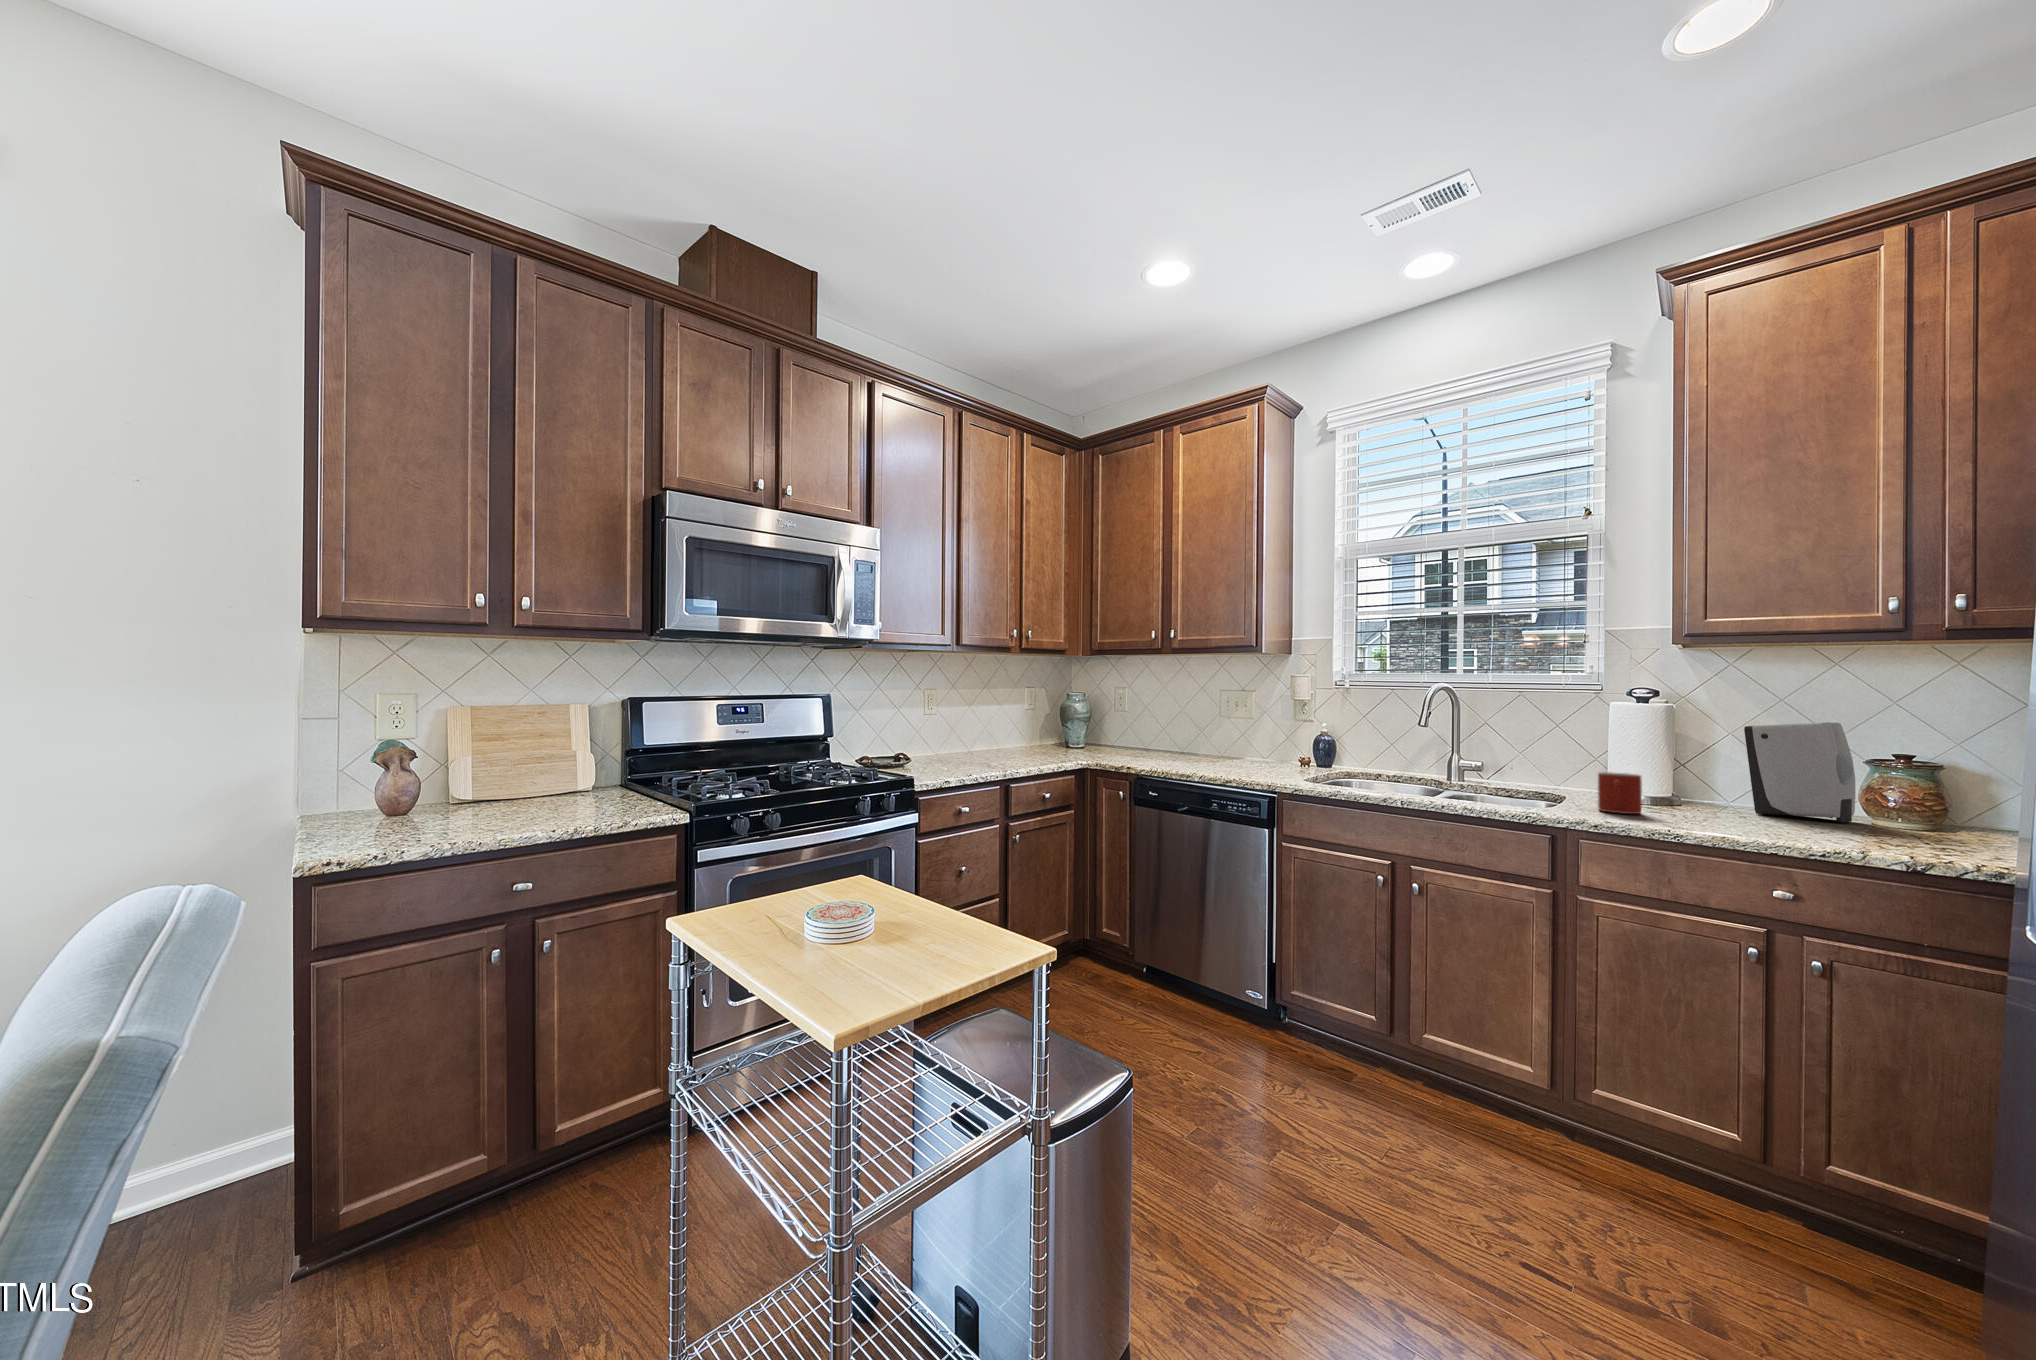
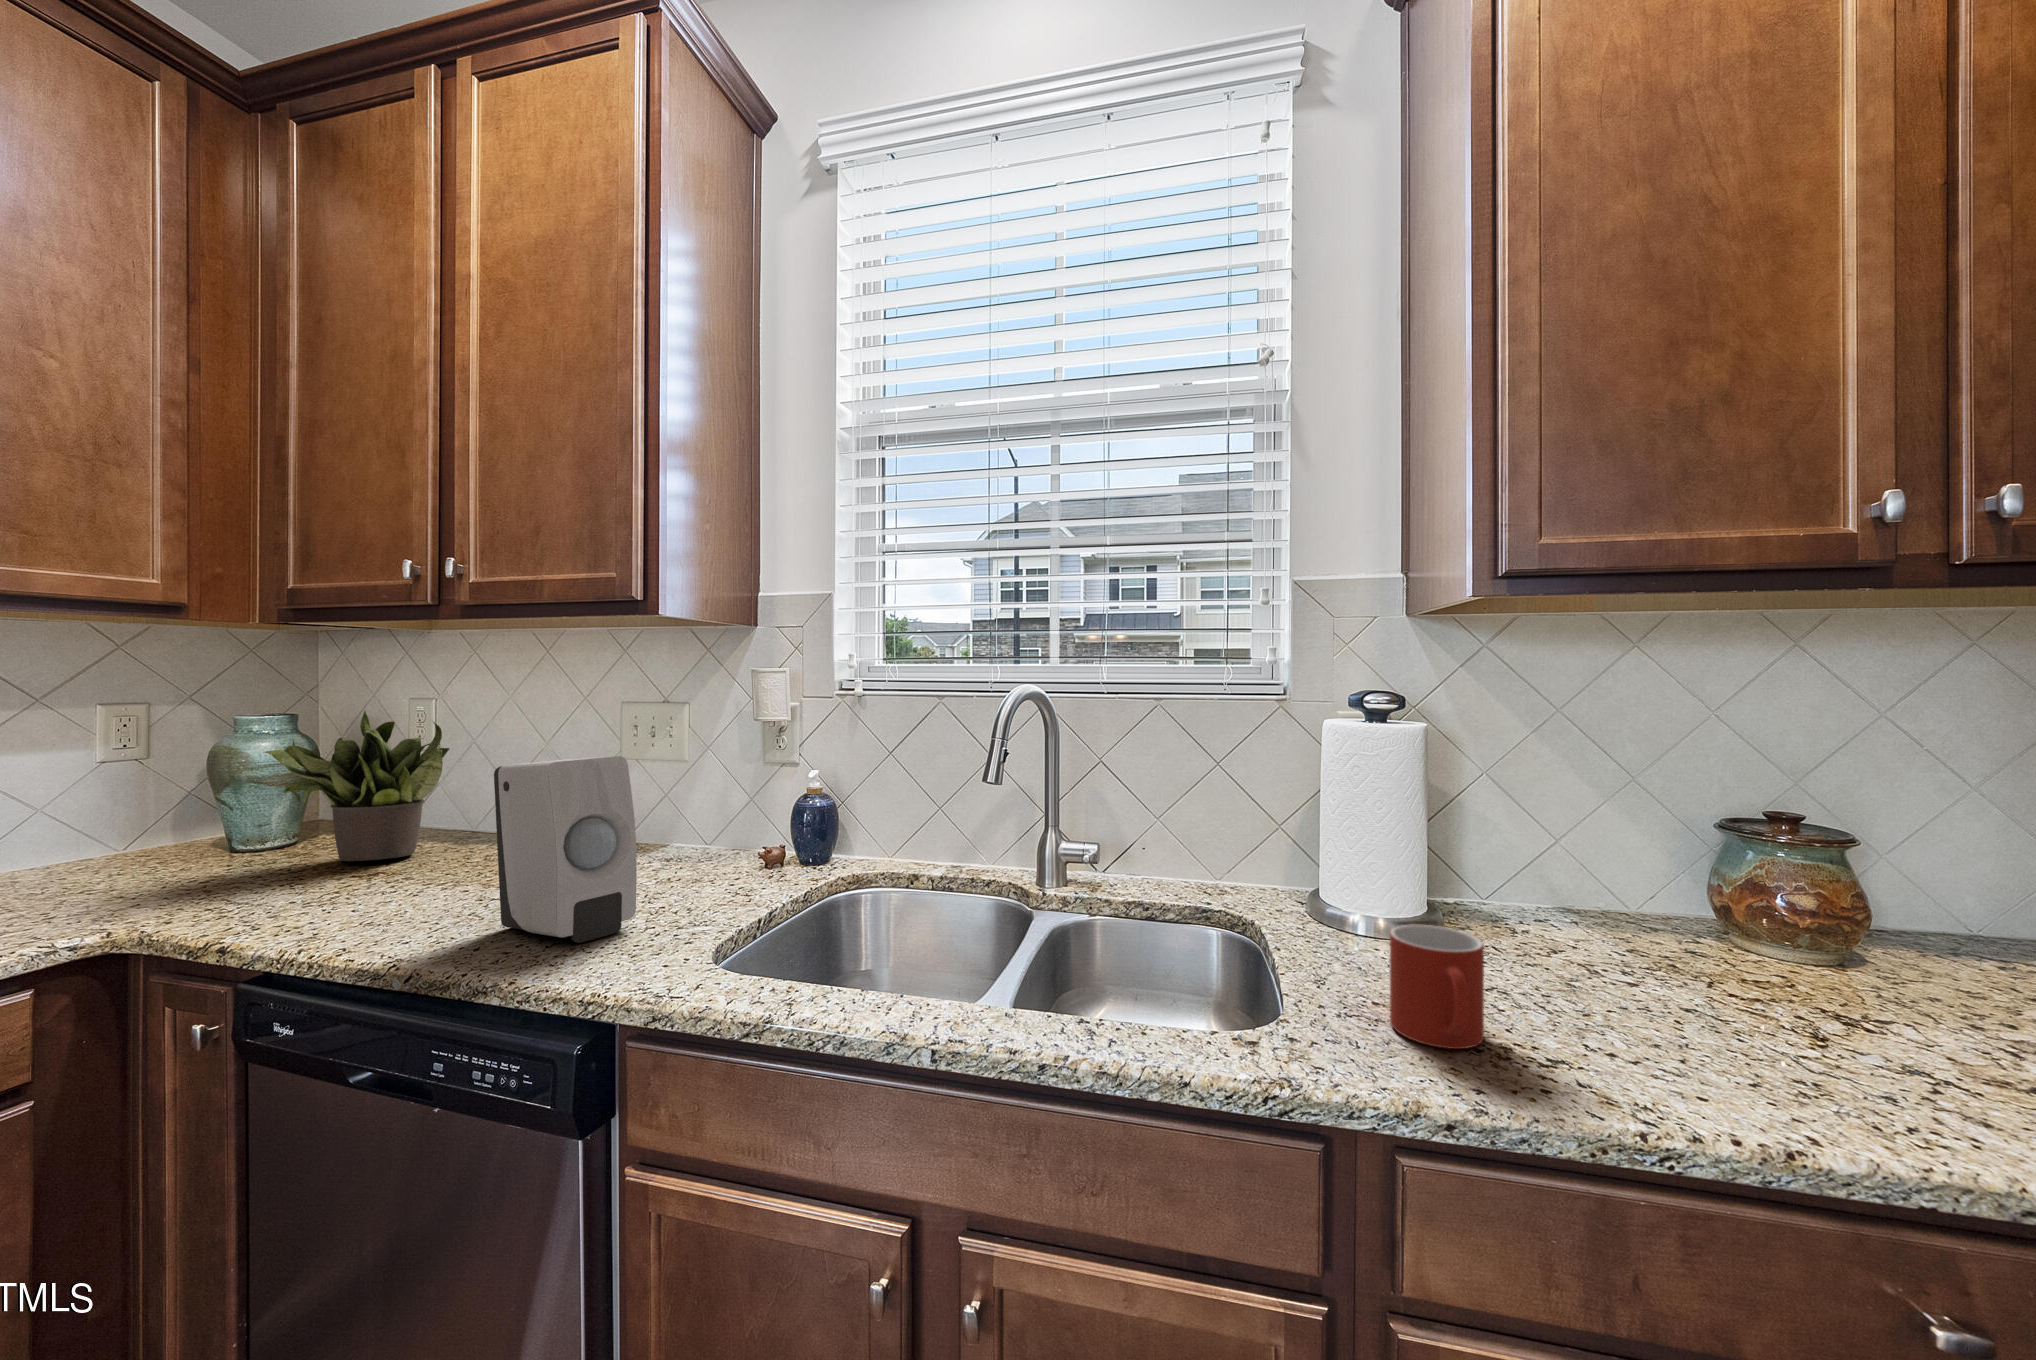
potted plant: none [1088,692,1153,755] -> present [265,711,450,861]
soap dispenser: present [1744,722,1855,822] -> present [494,756,637,943]

